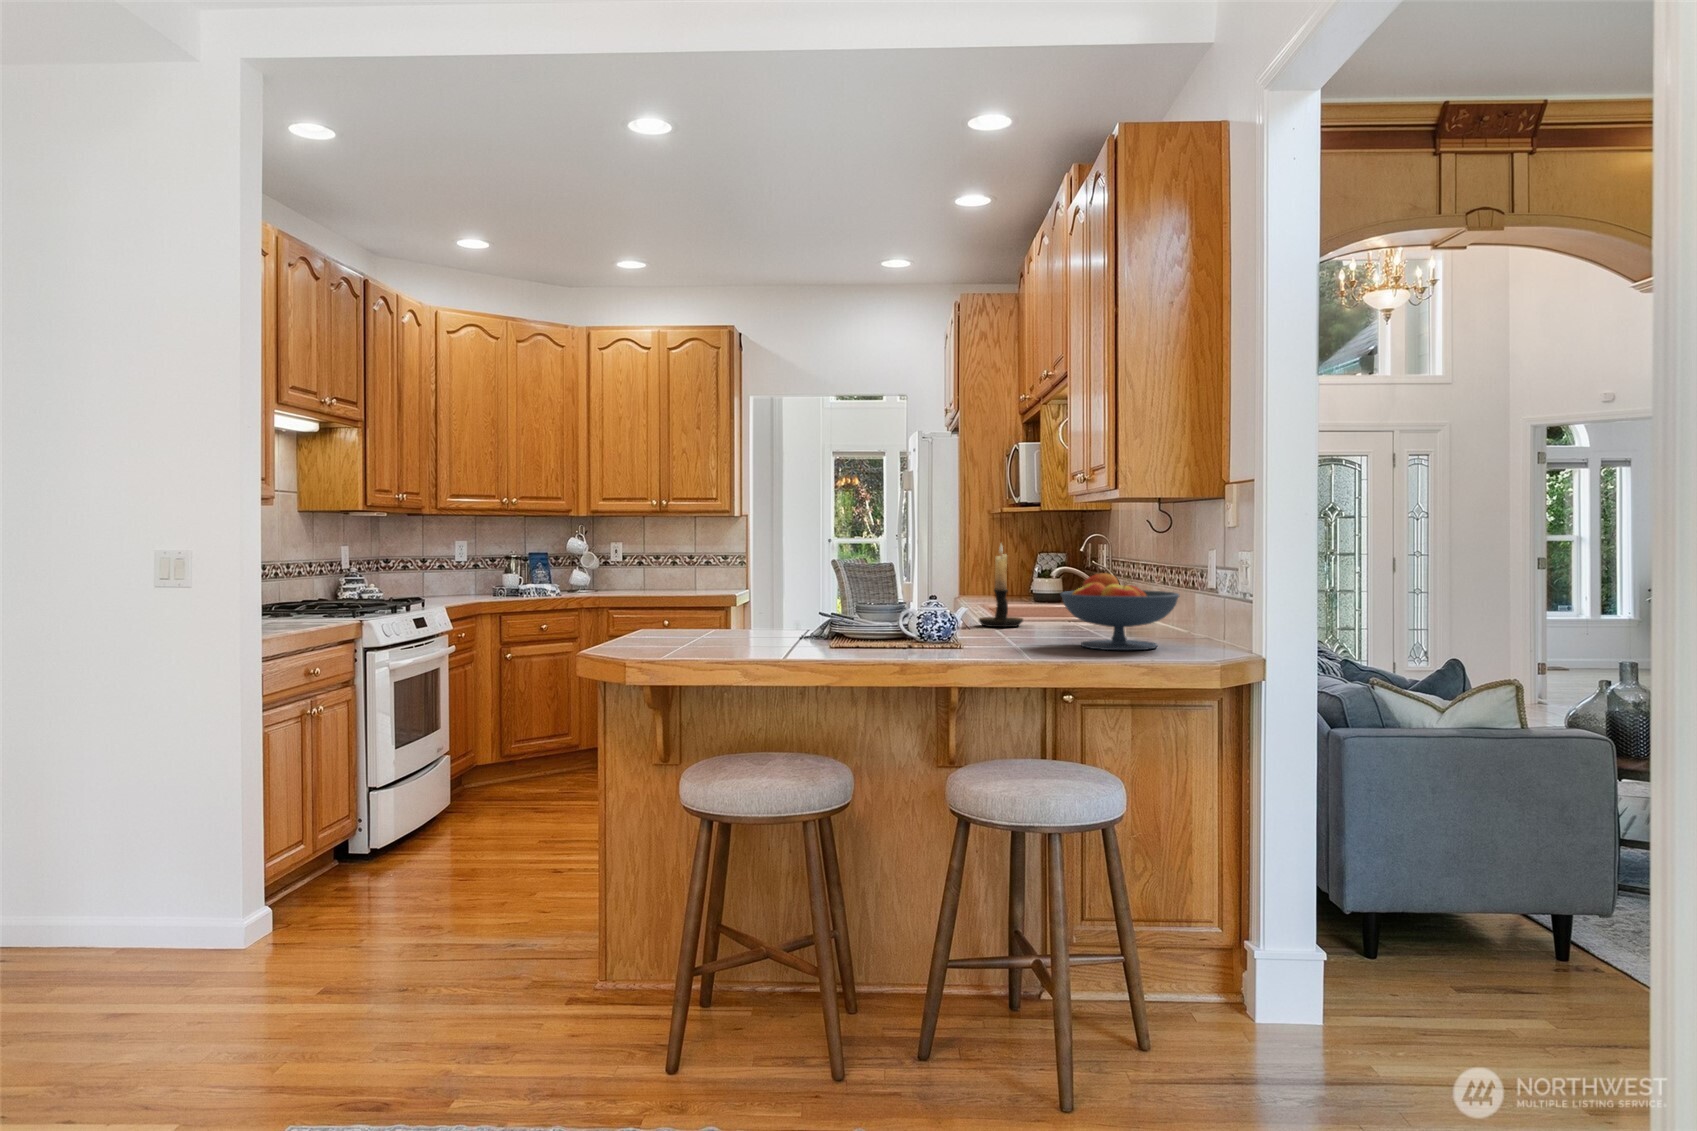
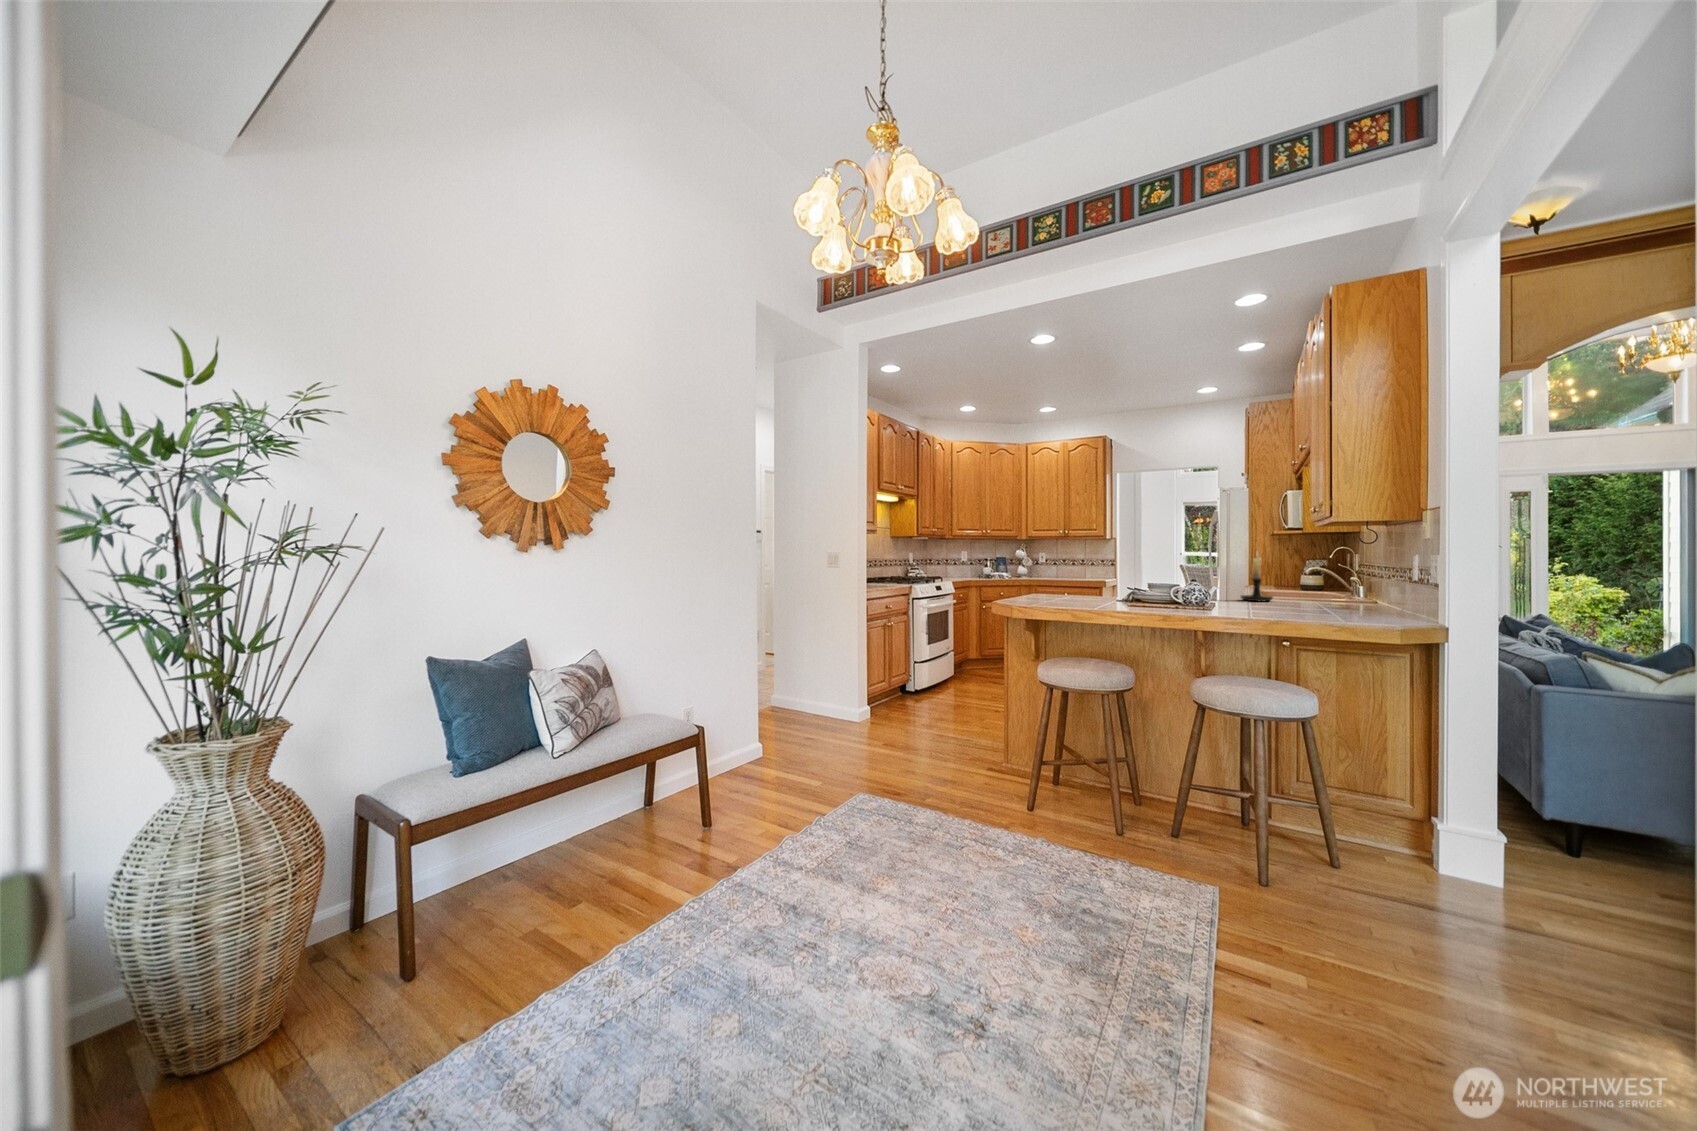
fruit bowl: present [1060,573,1180,650] -> none [1285,568,1379,617]

